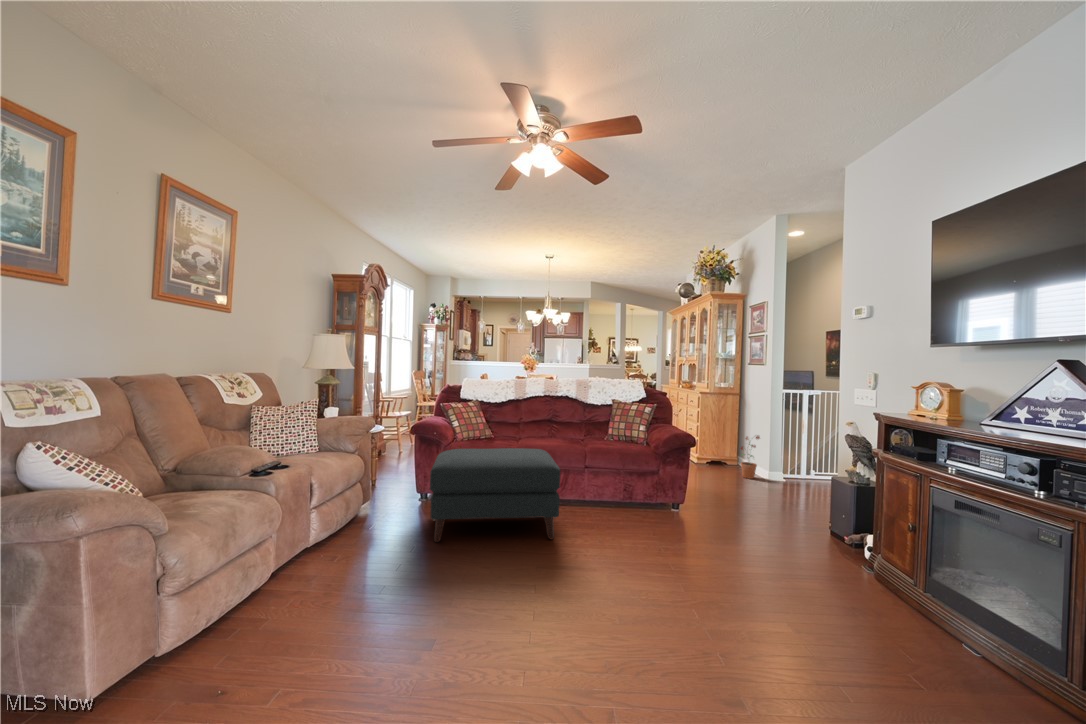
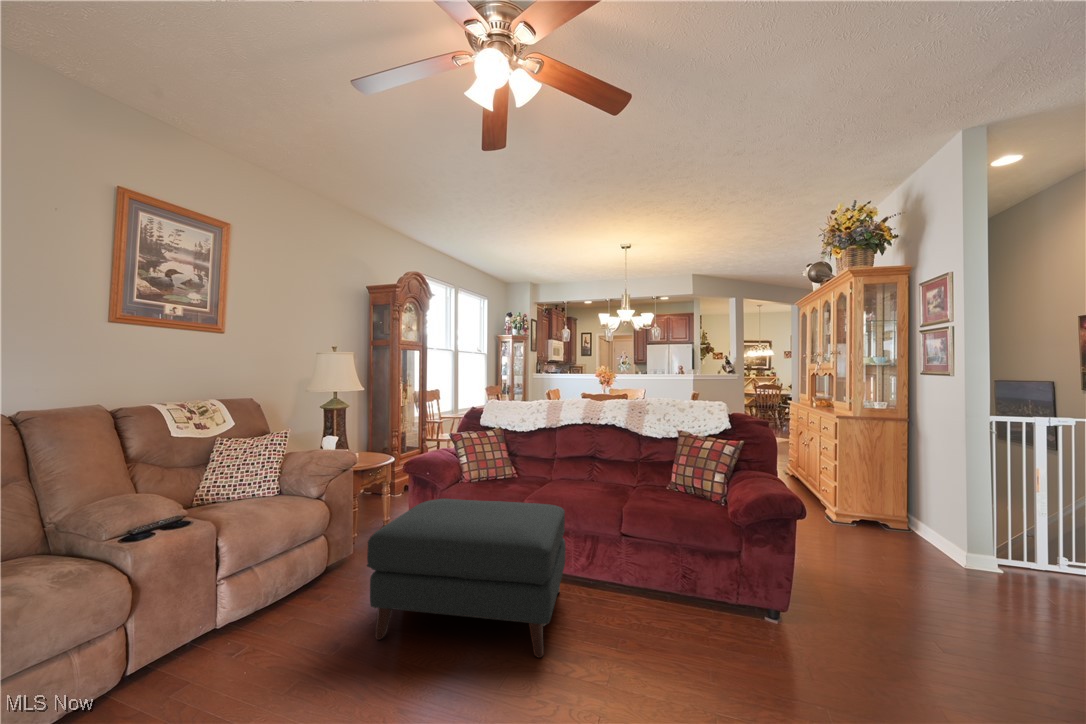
potted plant: present [741,436,760,479] -> none [906,488,947,559]

